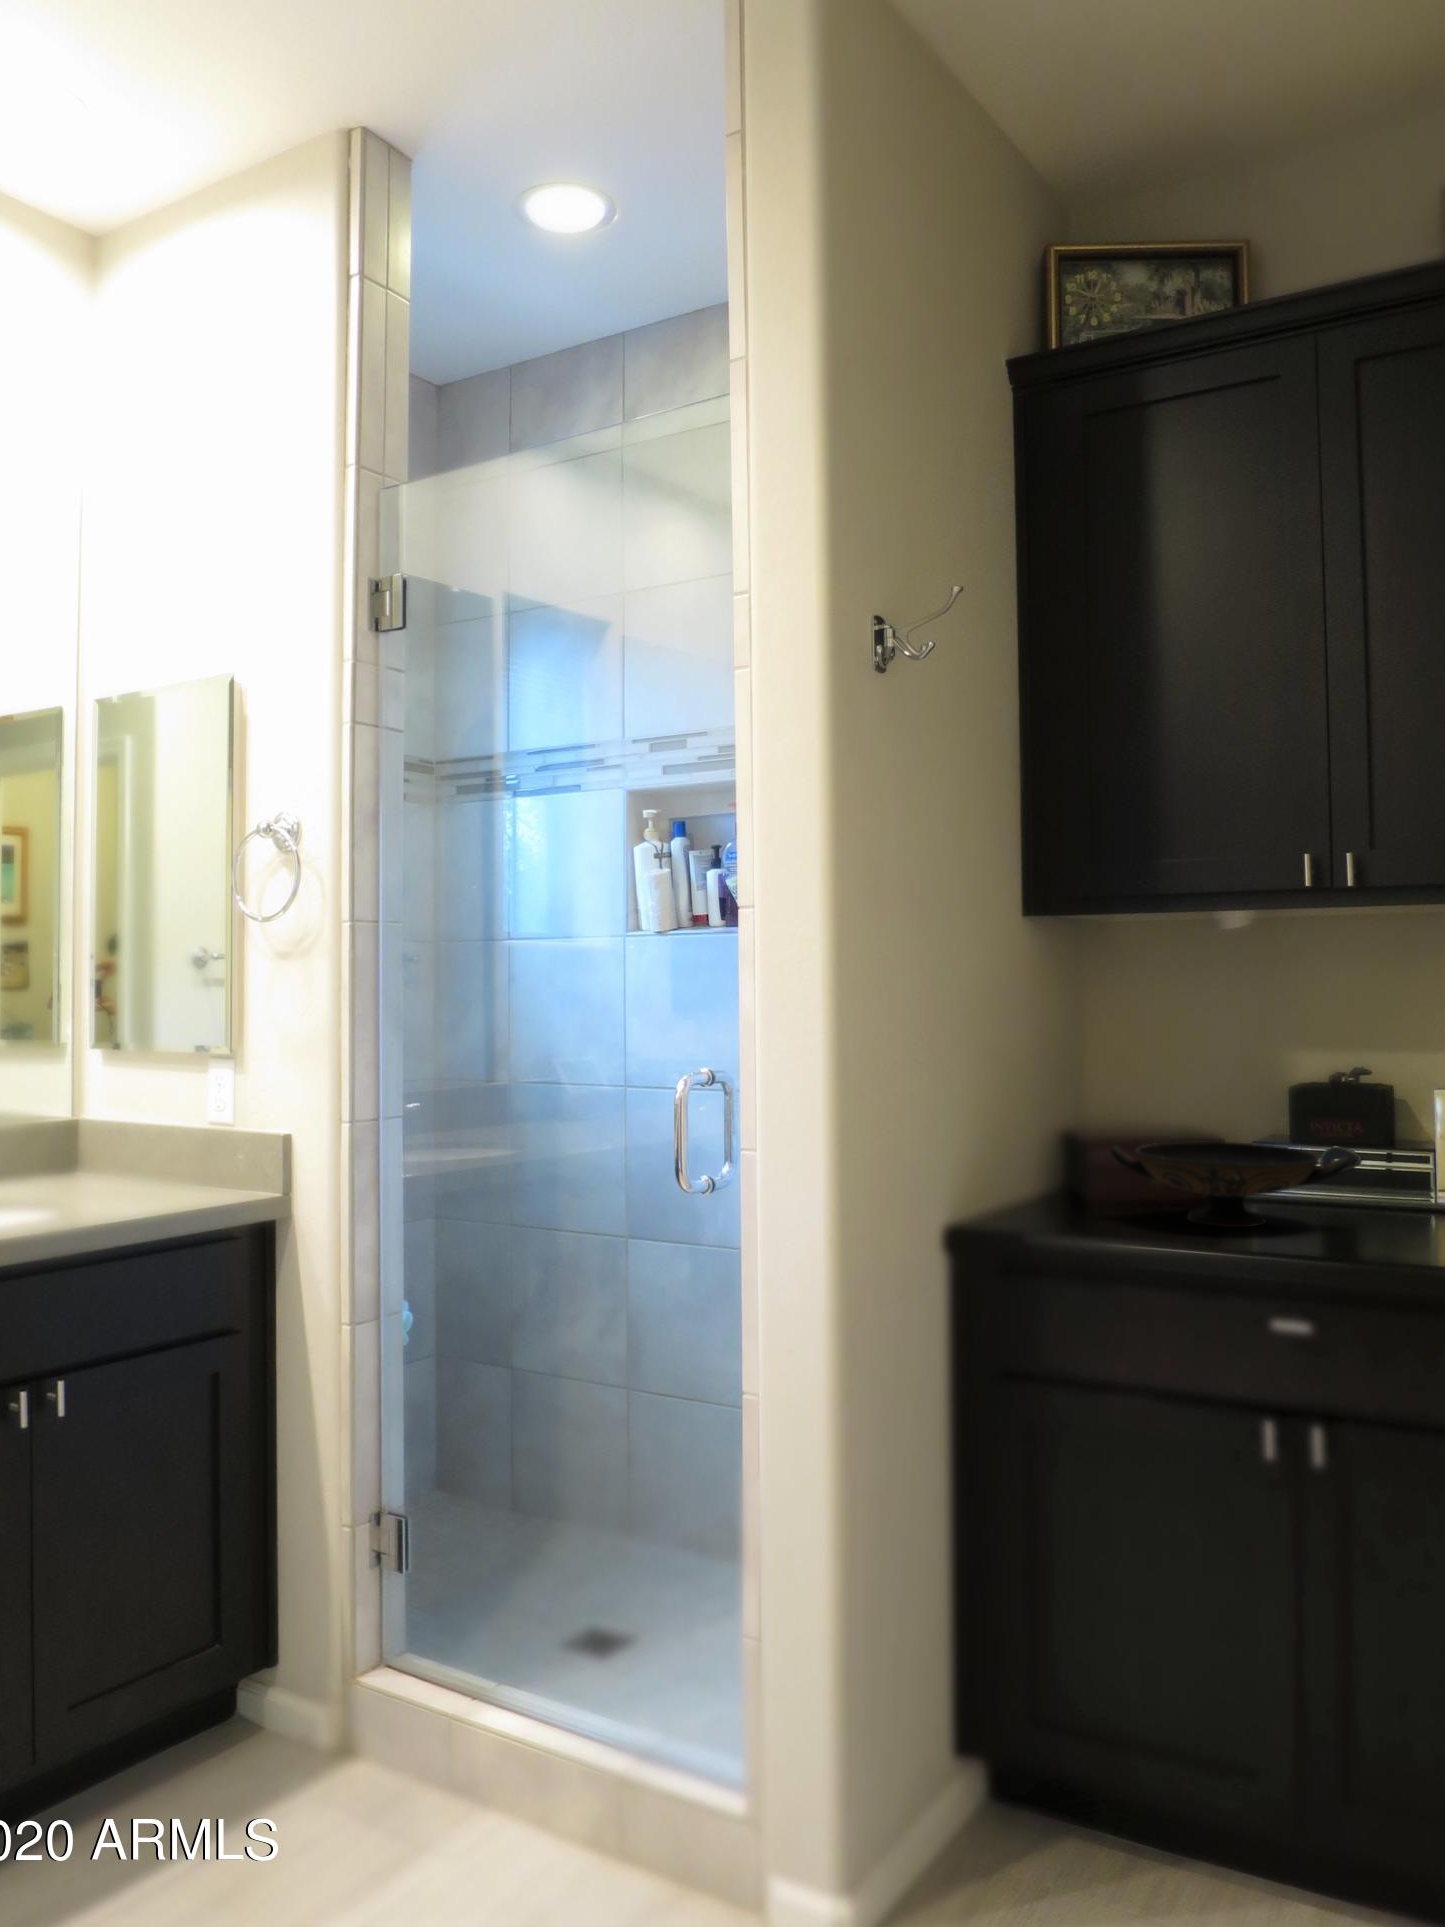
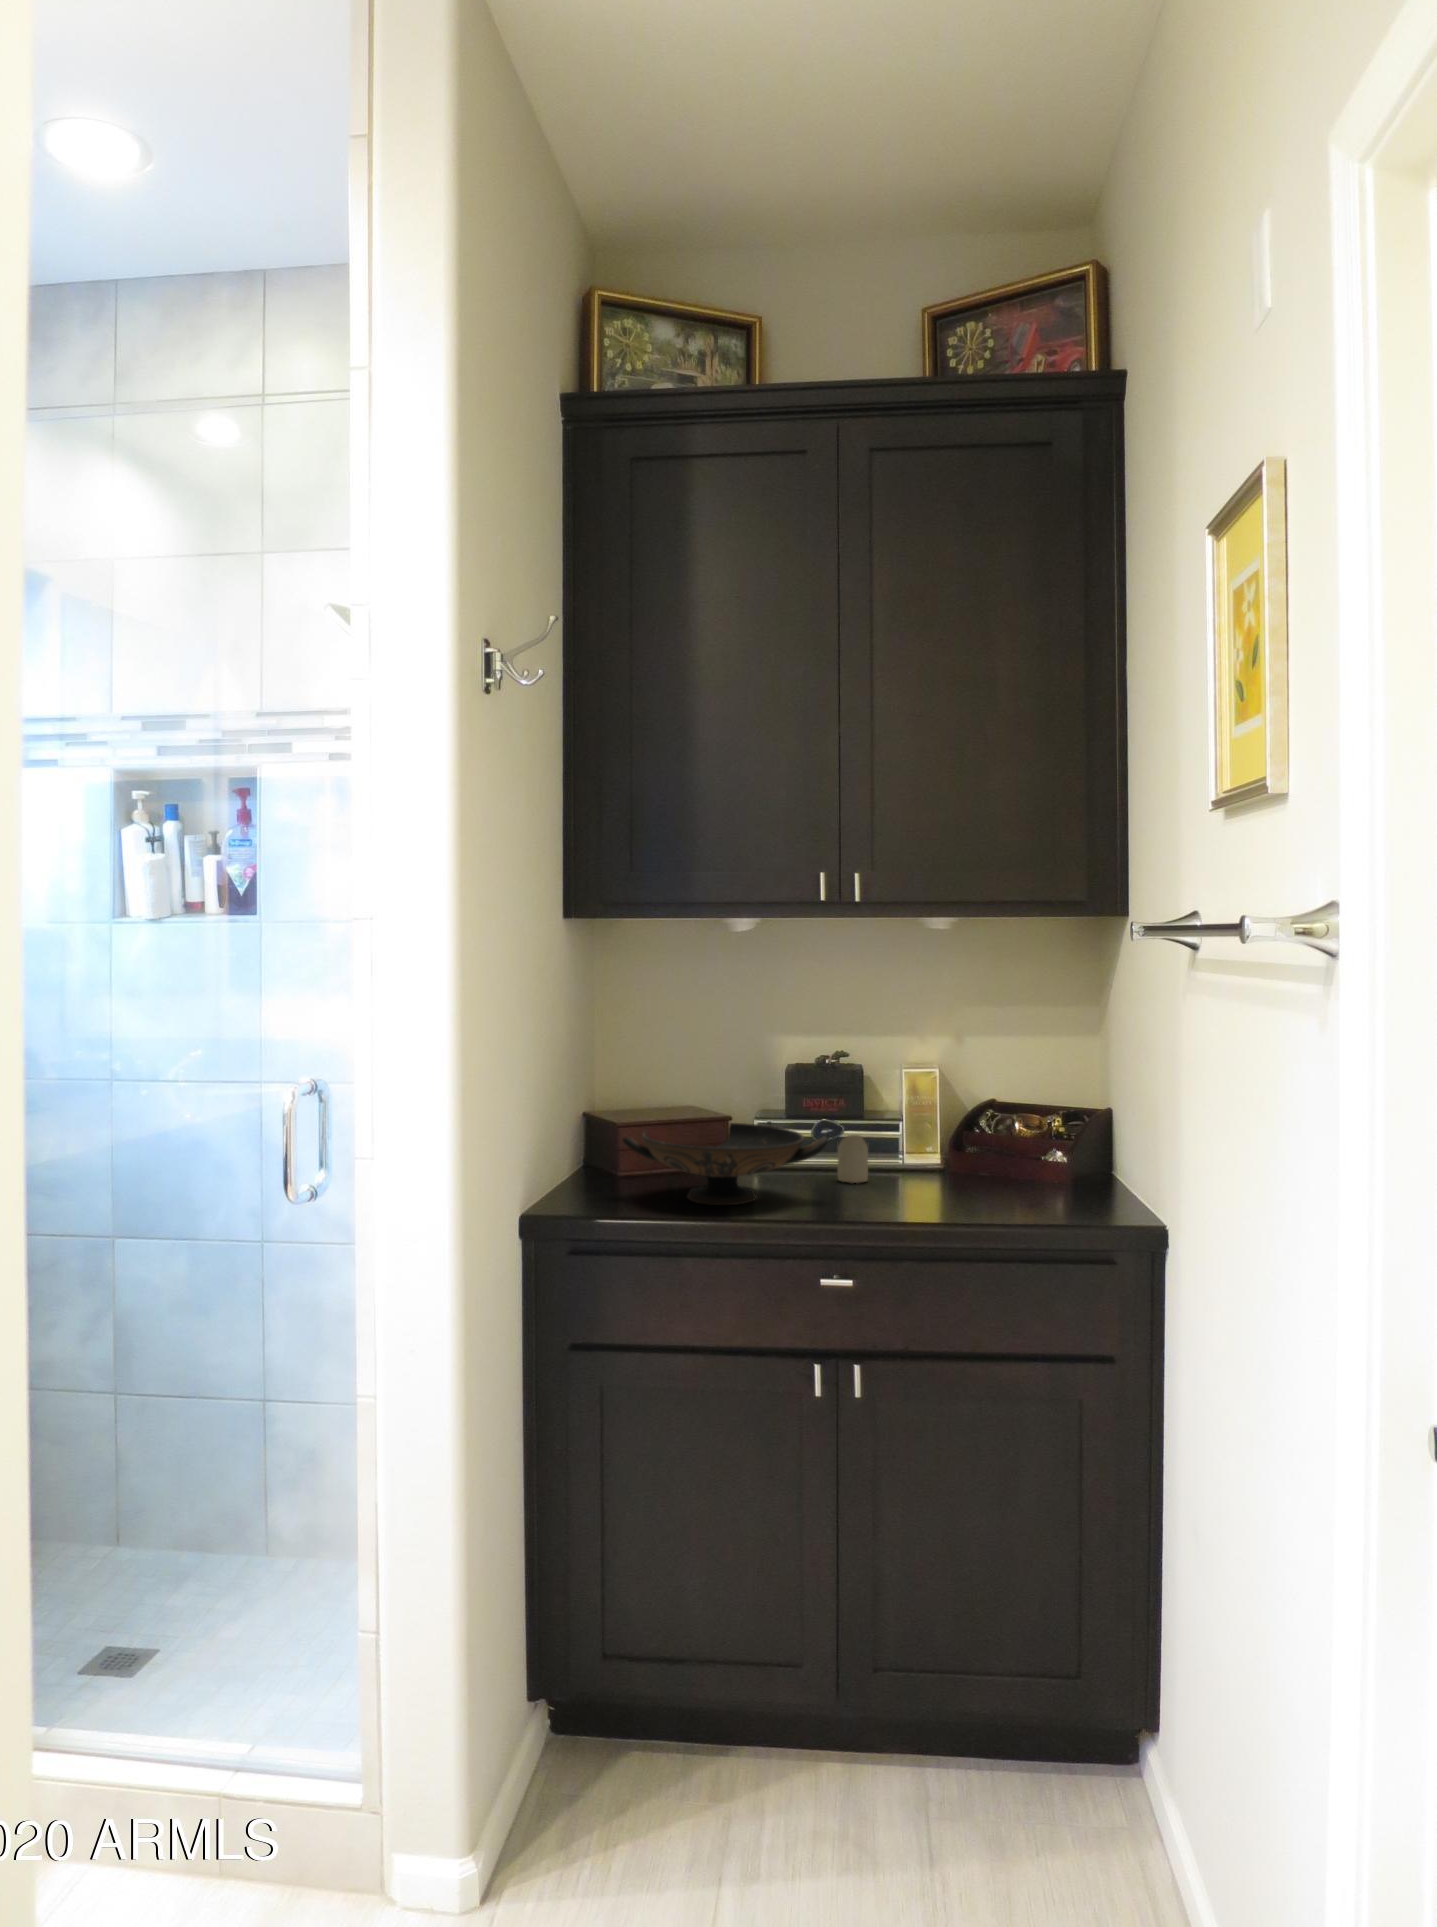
candle: none [1357,1148,1394,1212] -> present [838,1135,868,1183]

